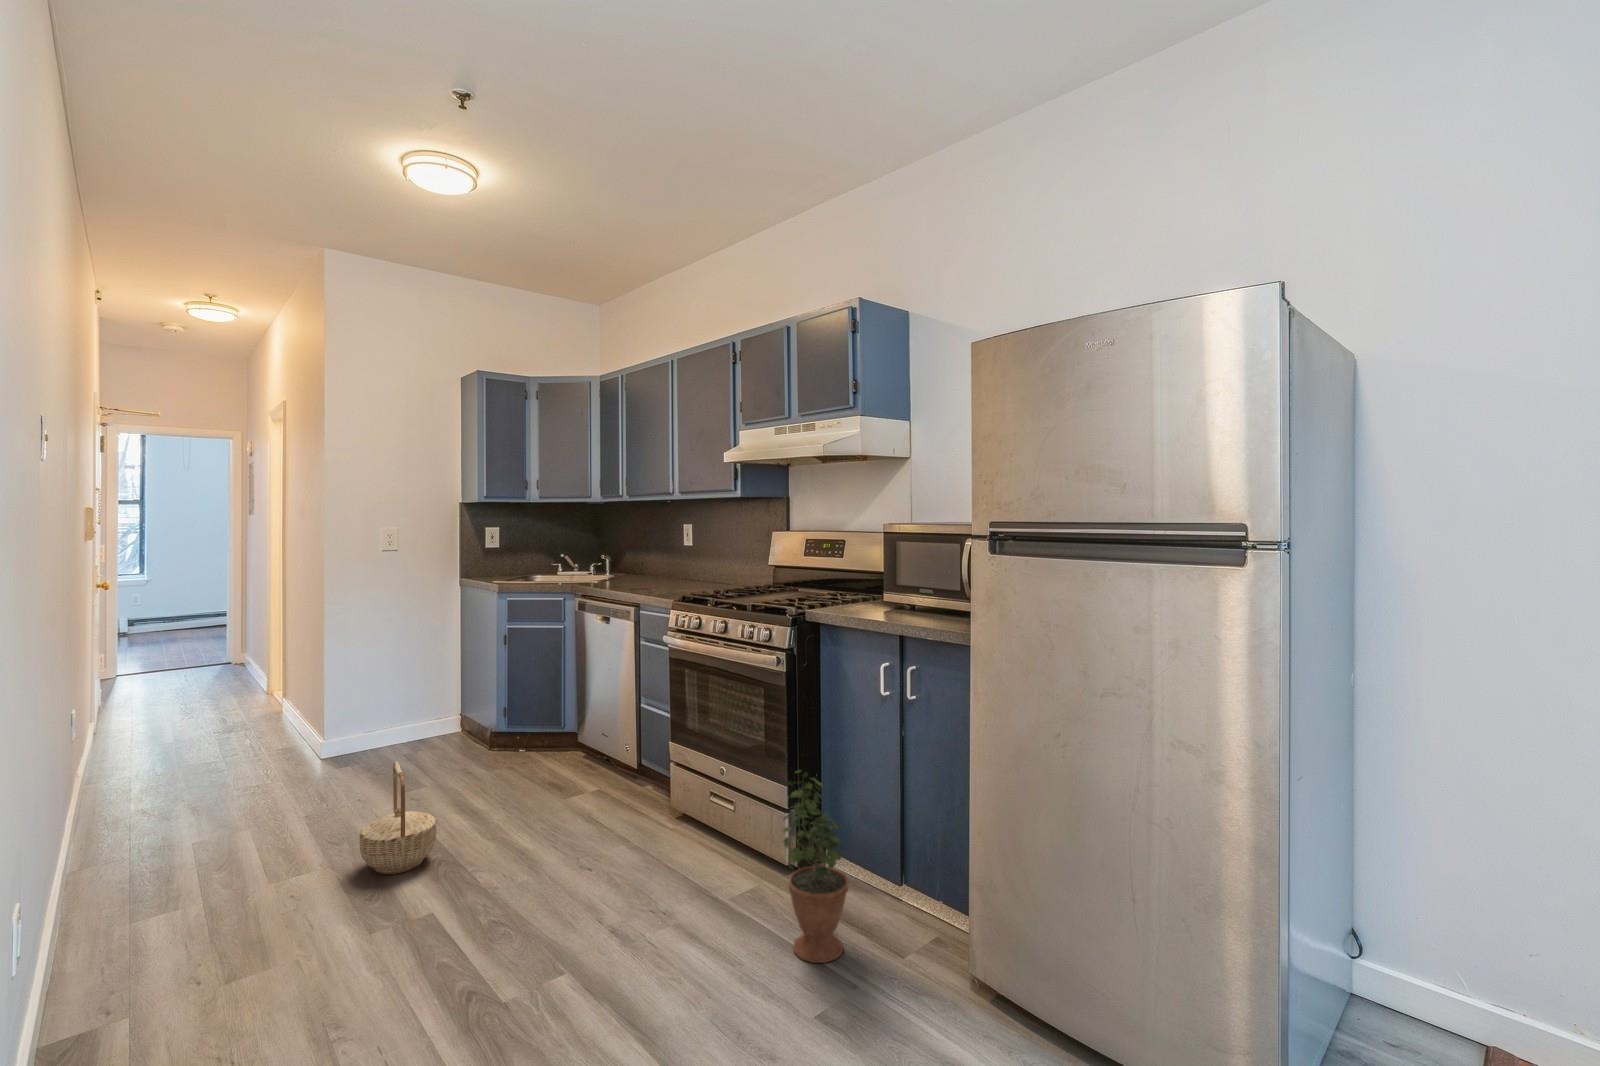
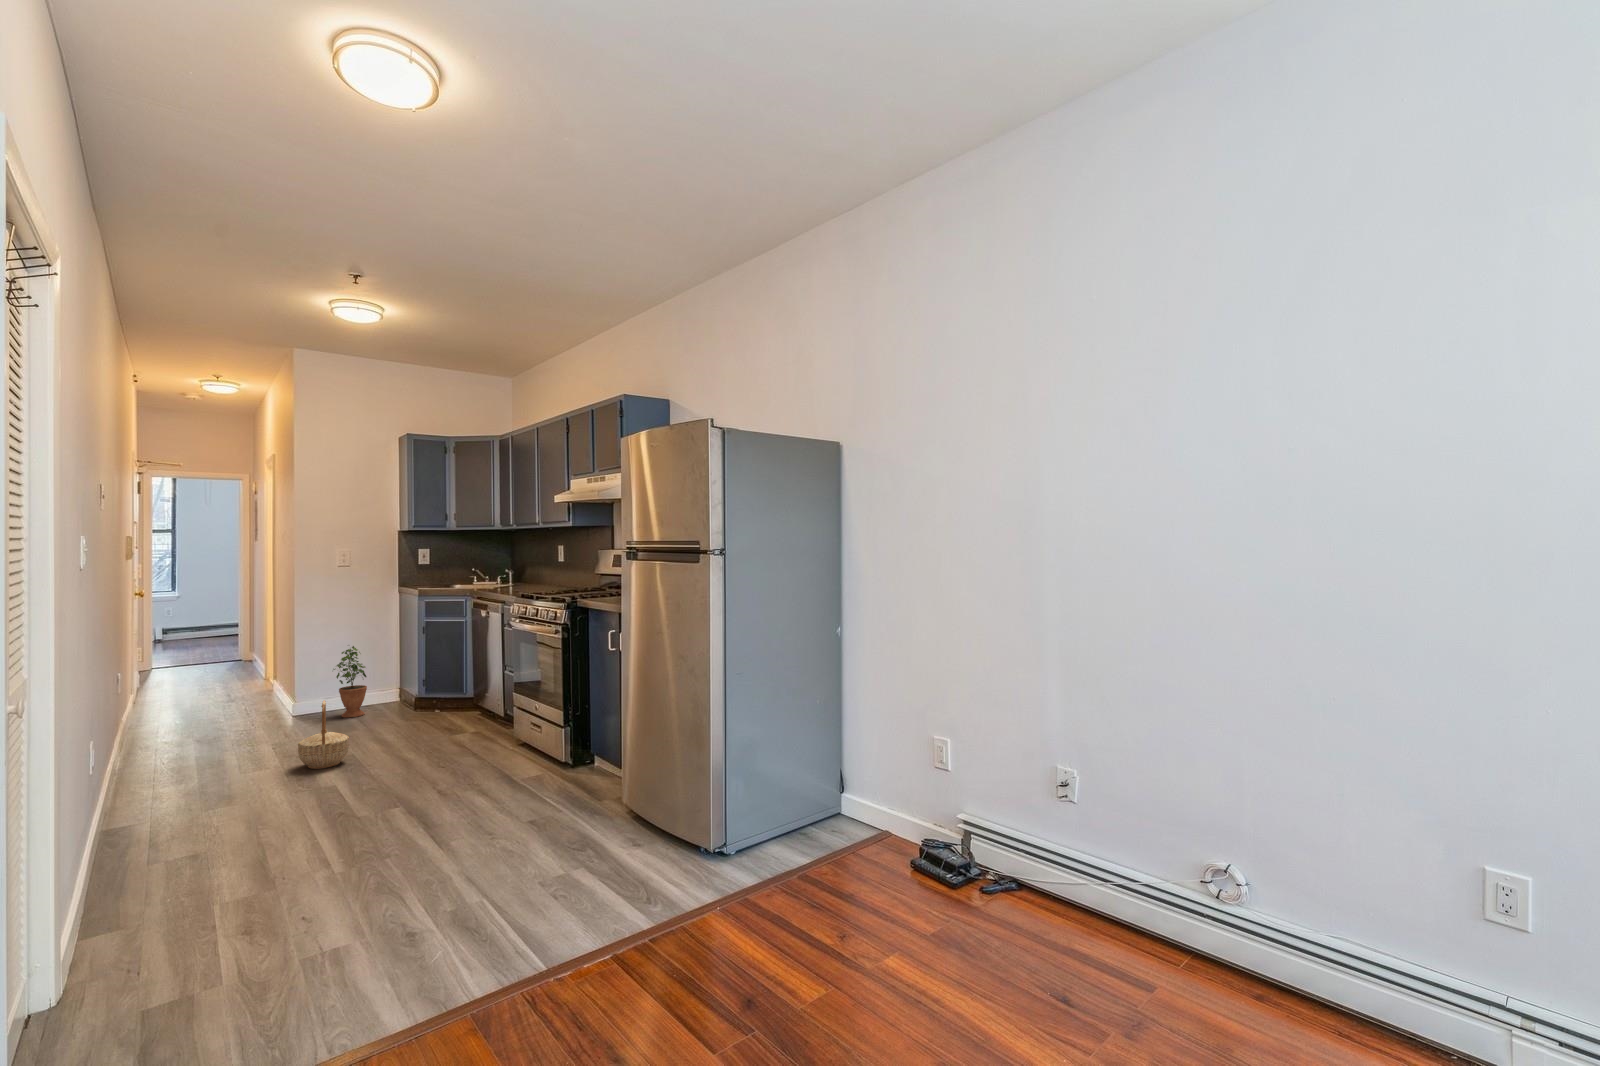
potted plant: present [783,771,849,963] -> present [334,646,367,718]

